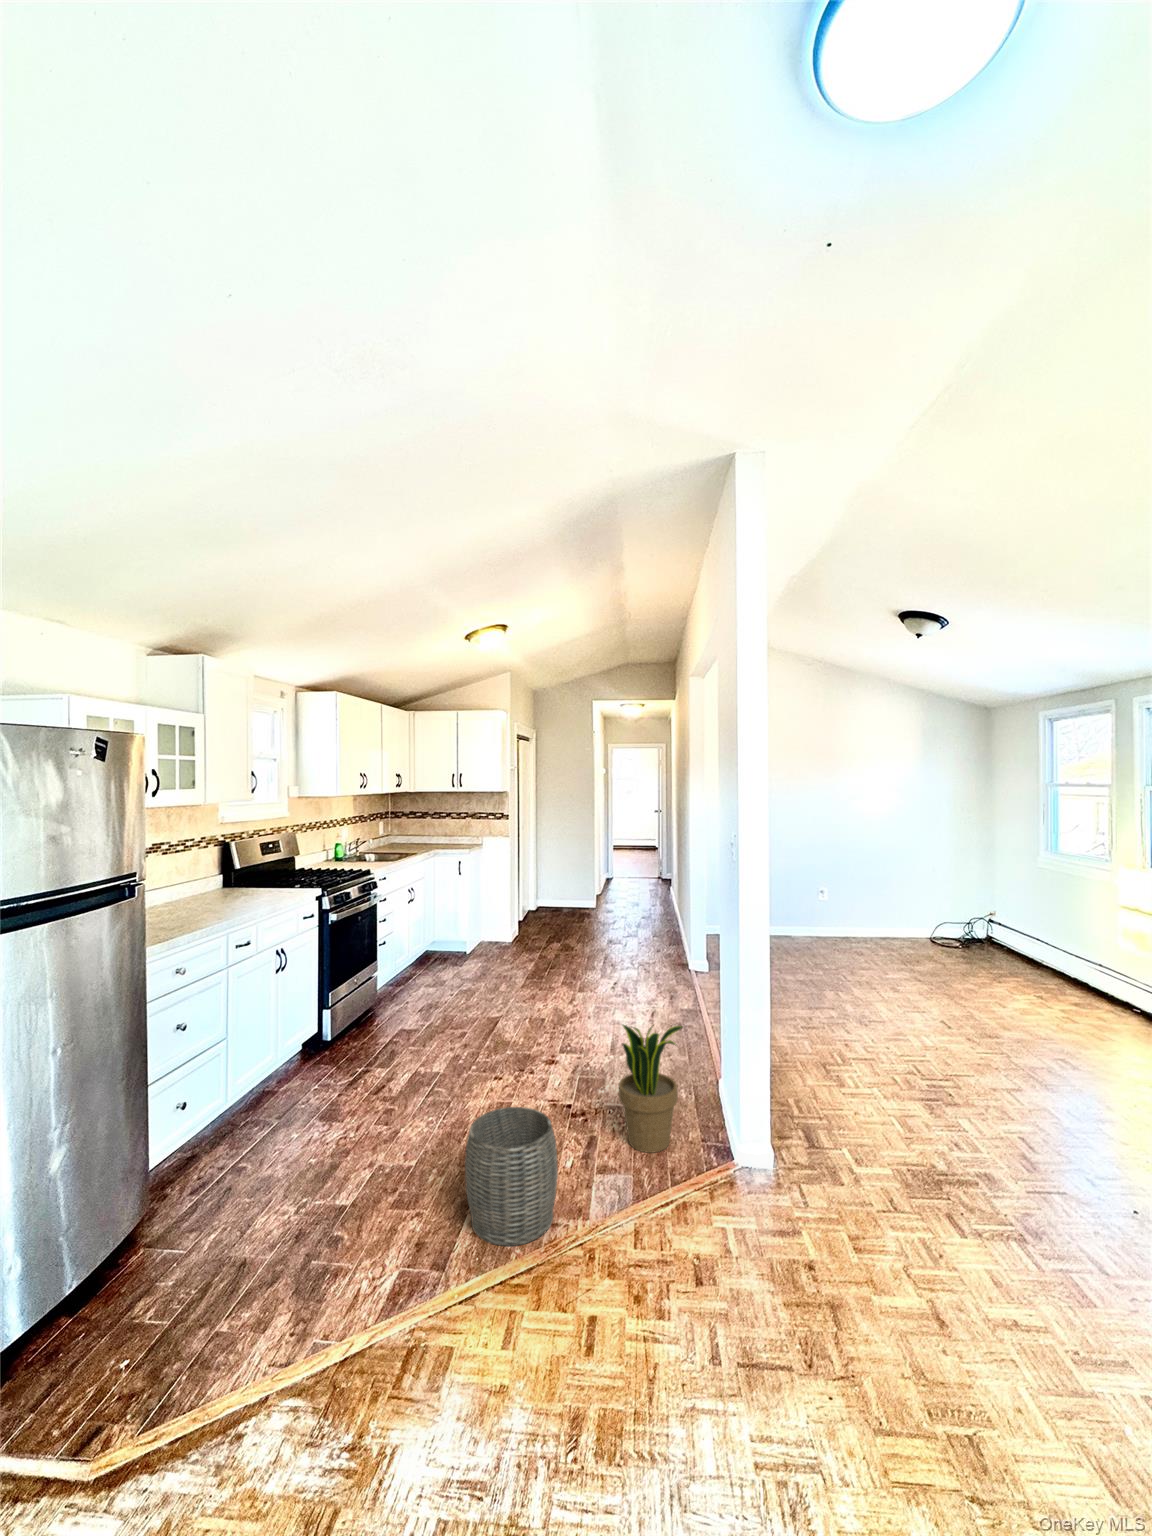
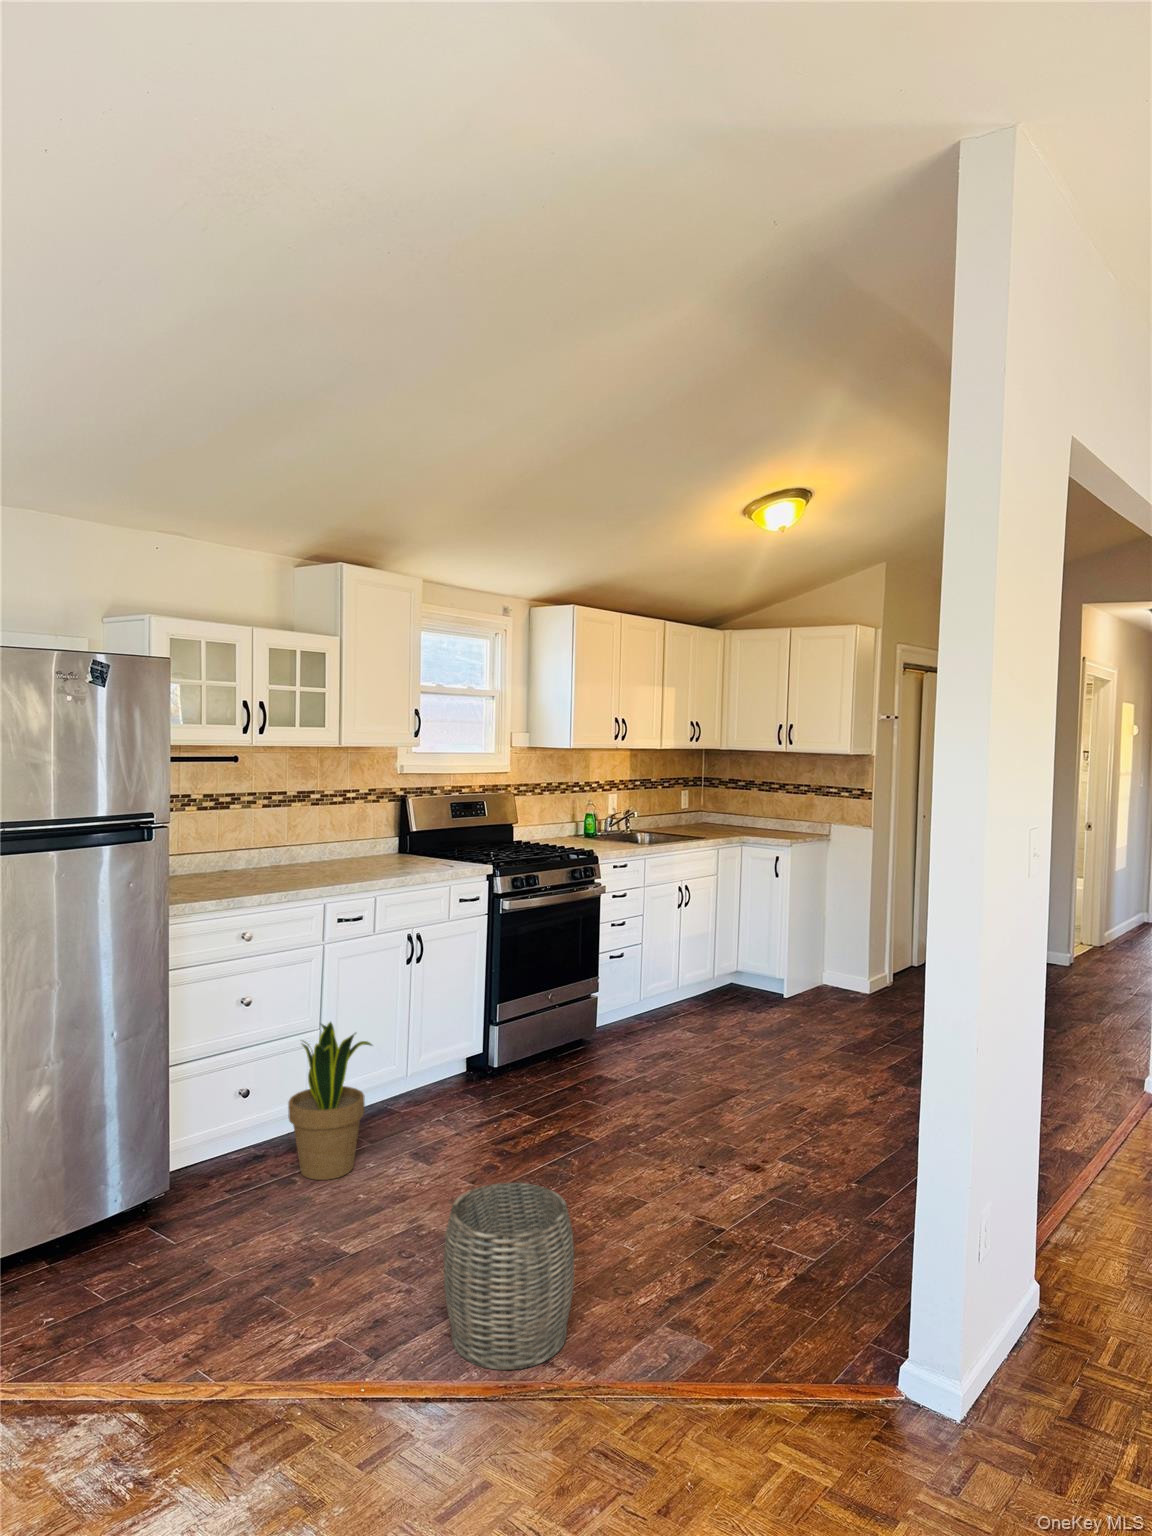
potted plant: present [619,1025,683,1153] -> present [288,1022,372,1180]

